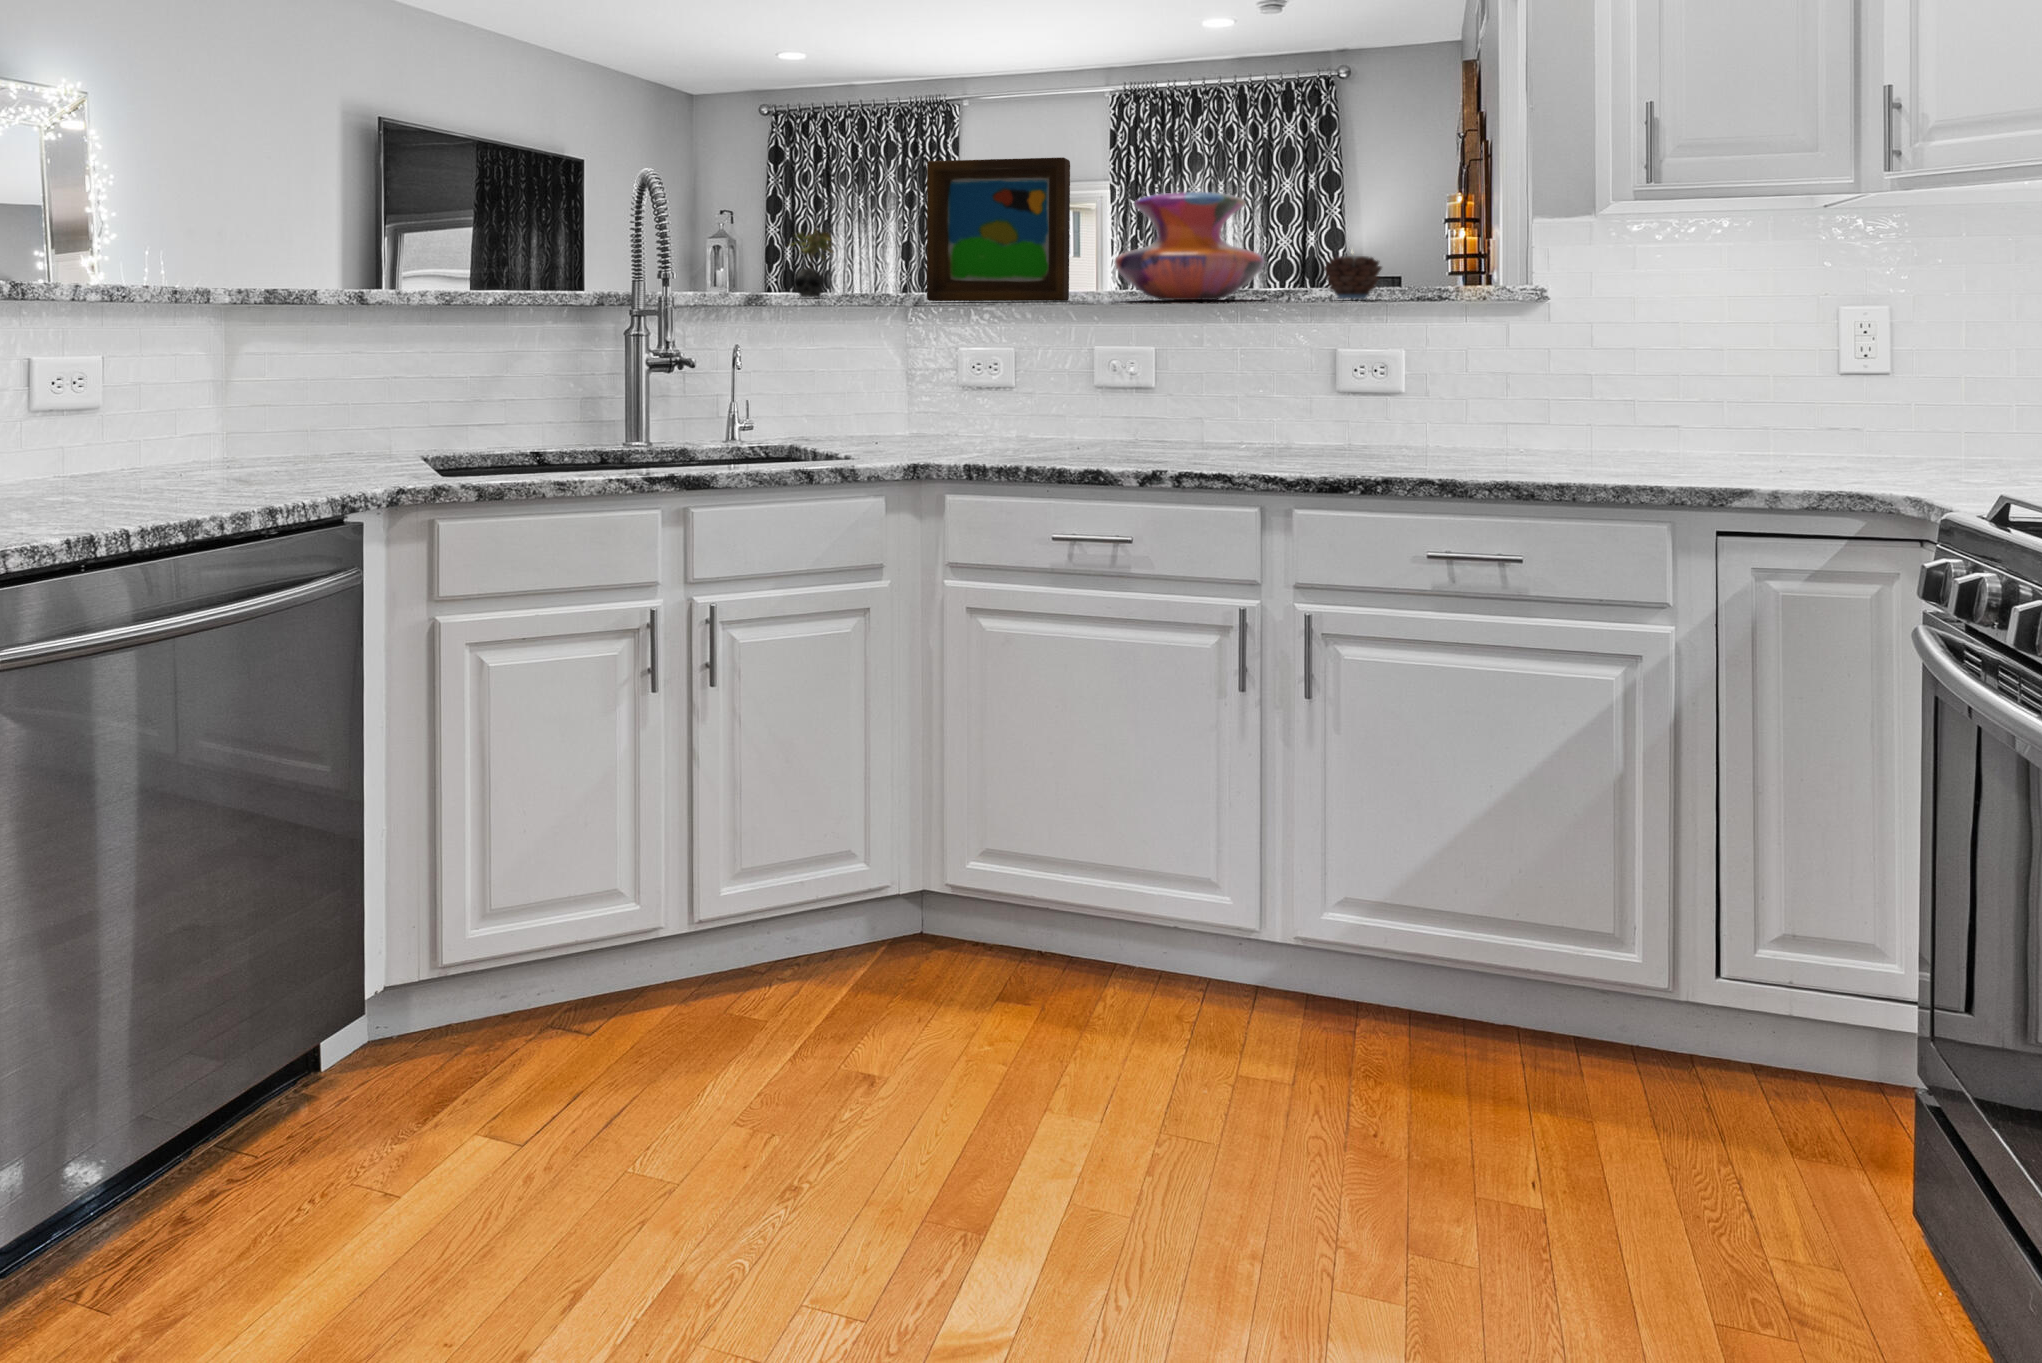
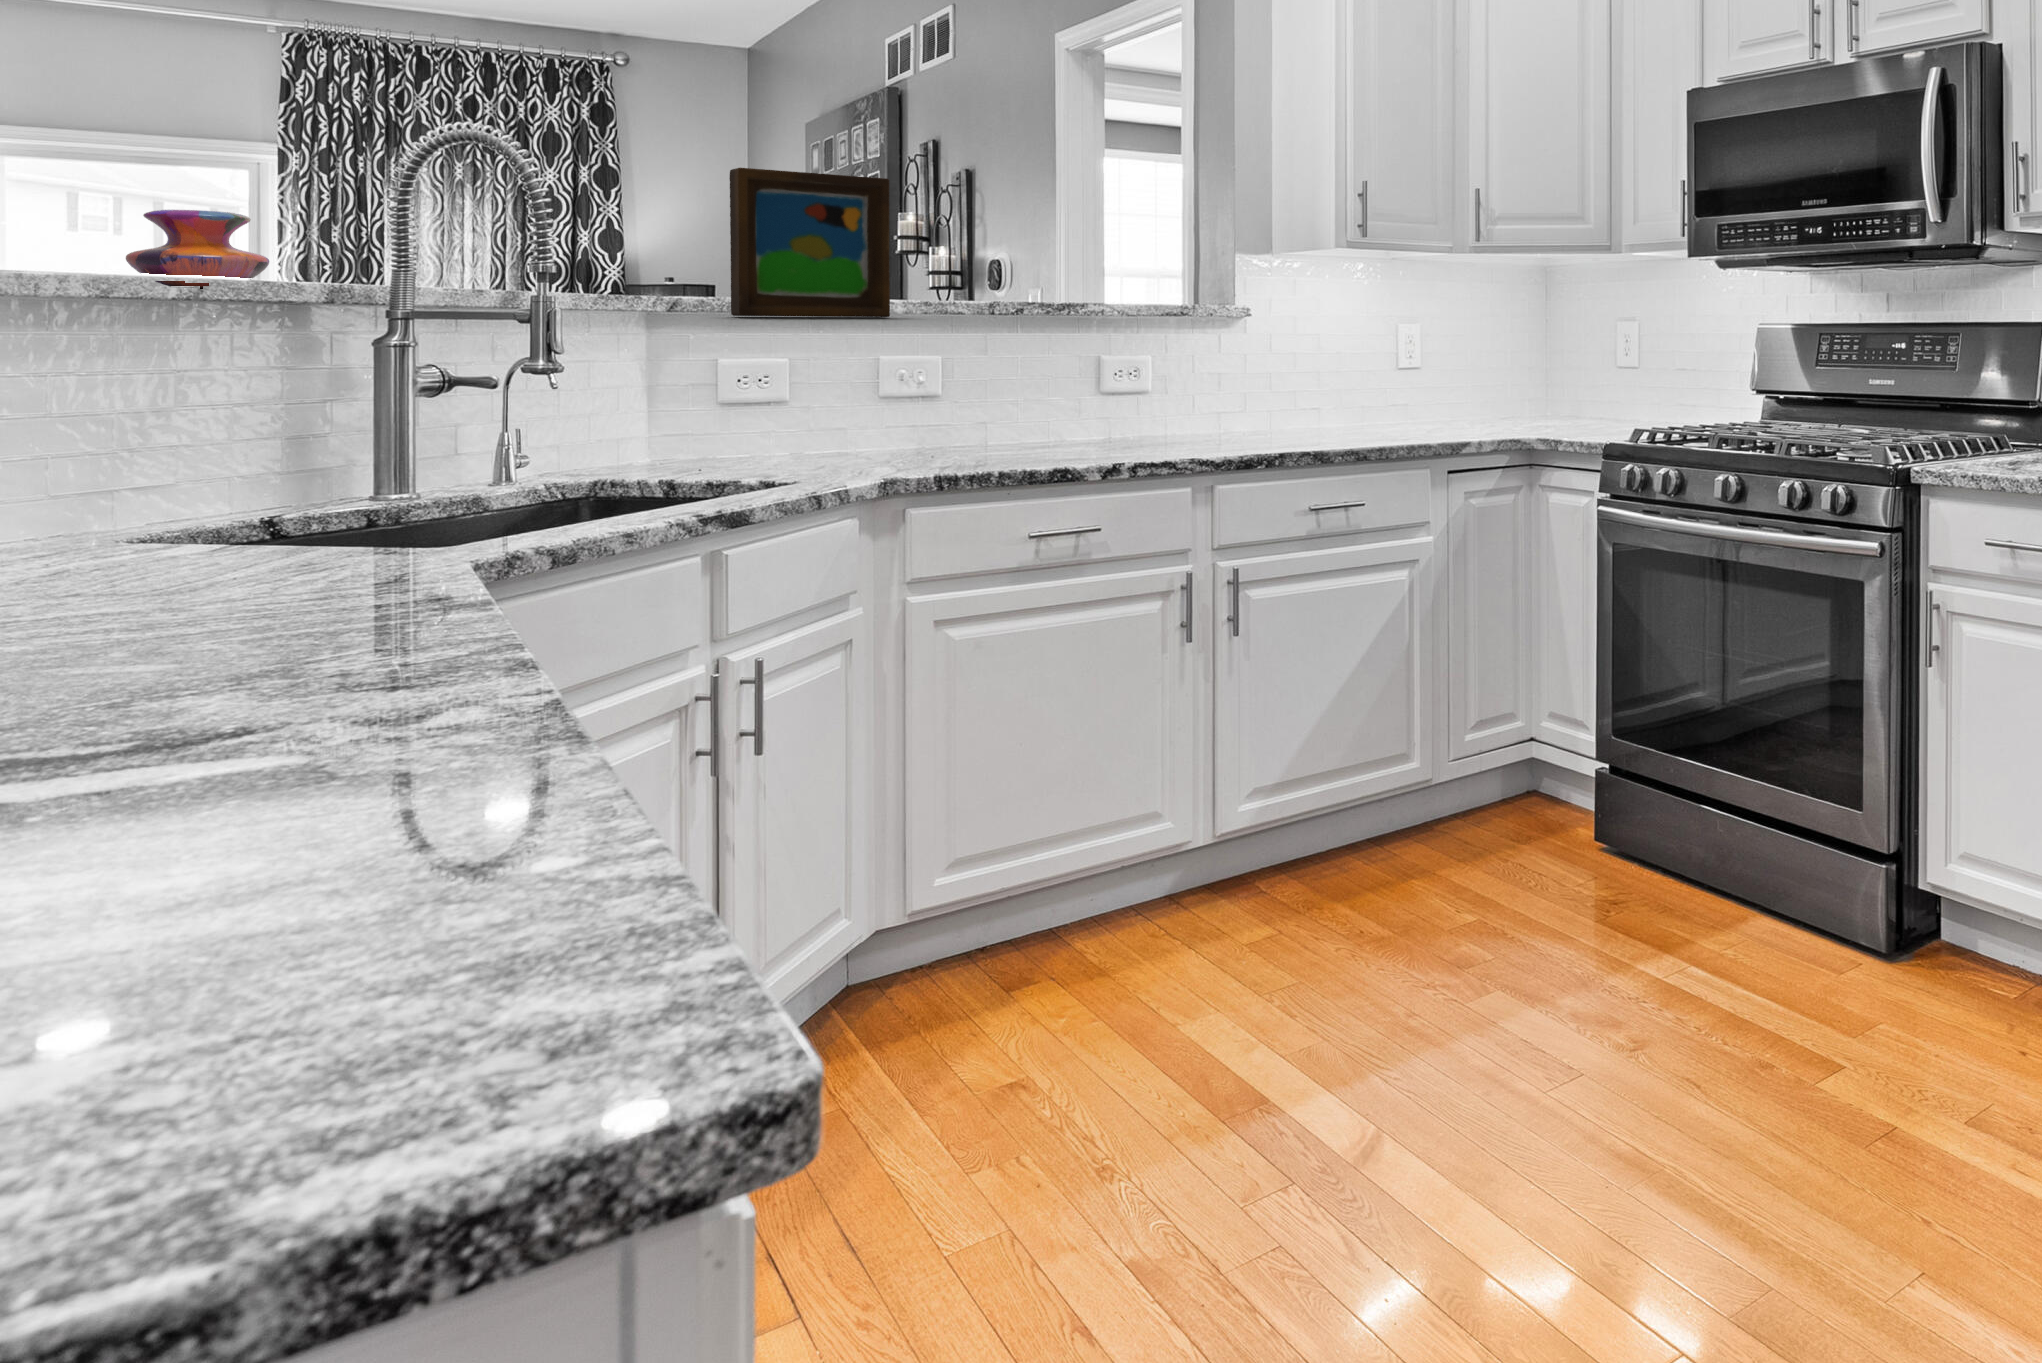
decorative vase: present [1115,192,1265,300] -> present [126,210,269,288]
succulent plant: present [791,230,833,298] -> none [337,216,418,304]
candle: present [1324,256,1382,299] -> none [1126,277,1169,319]

